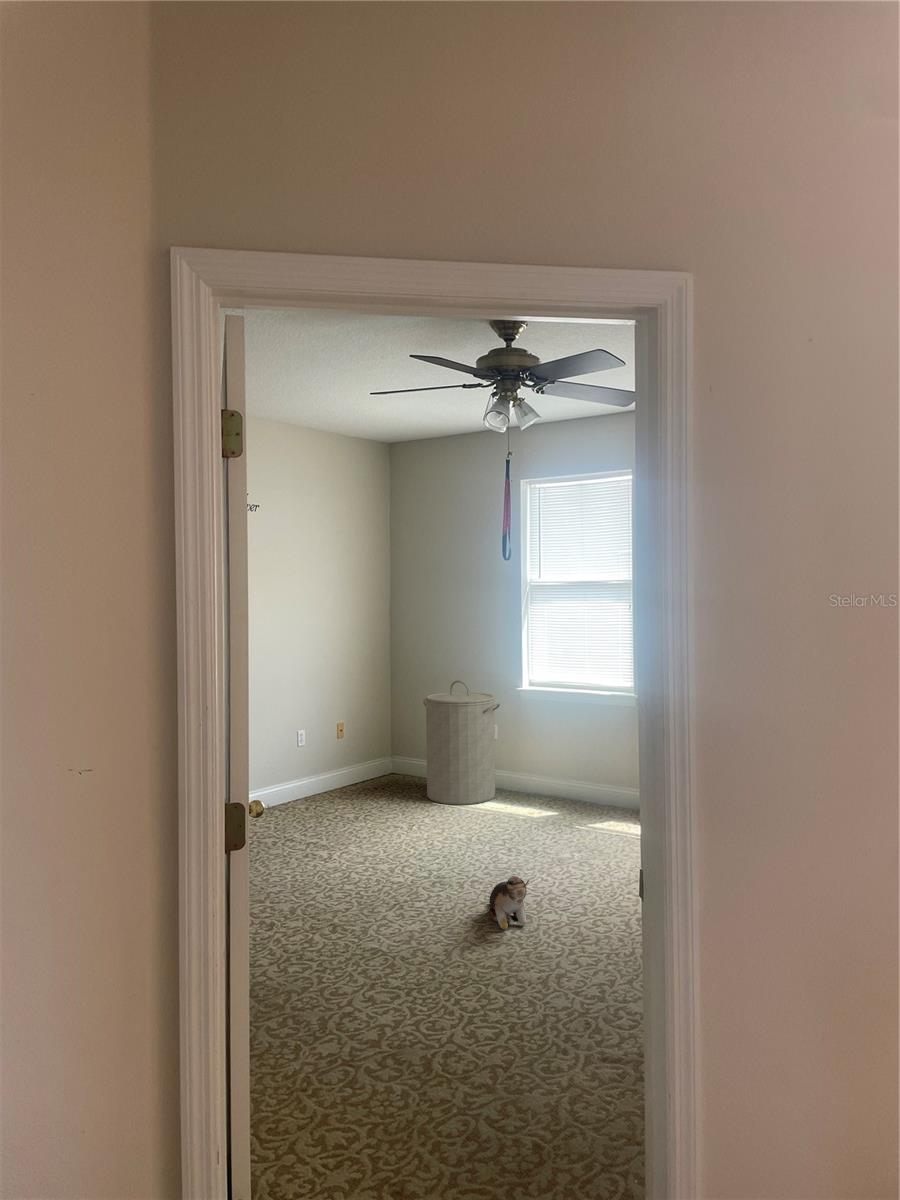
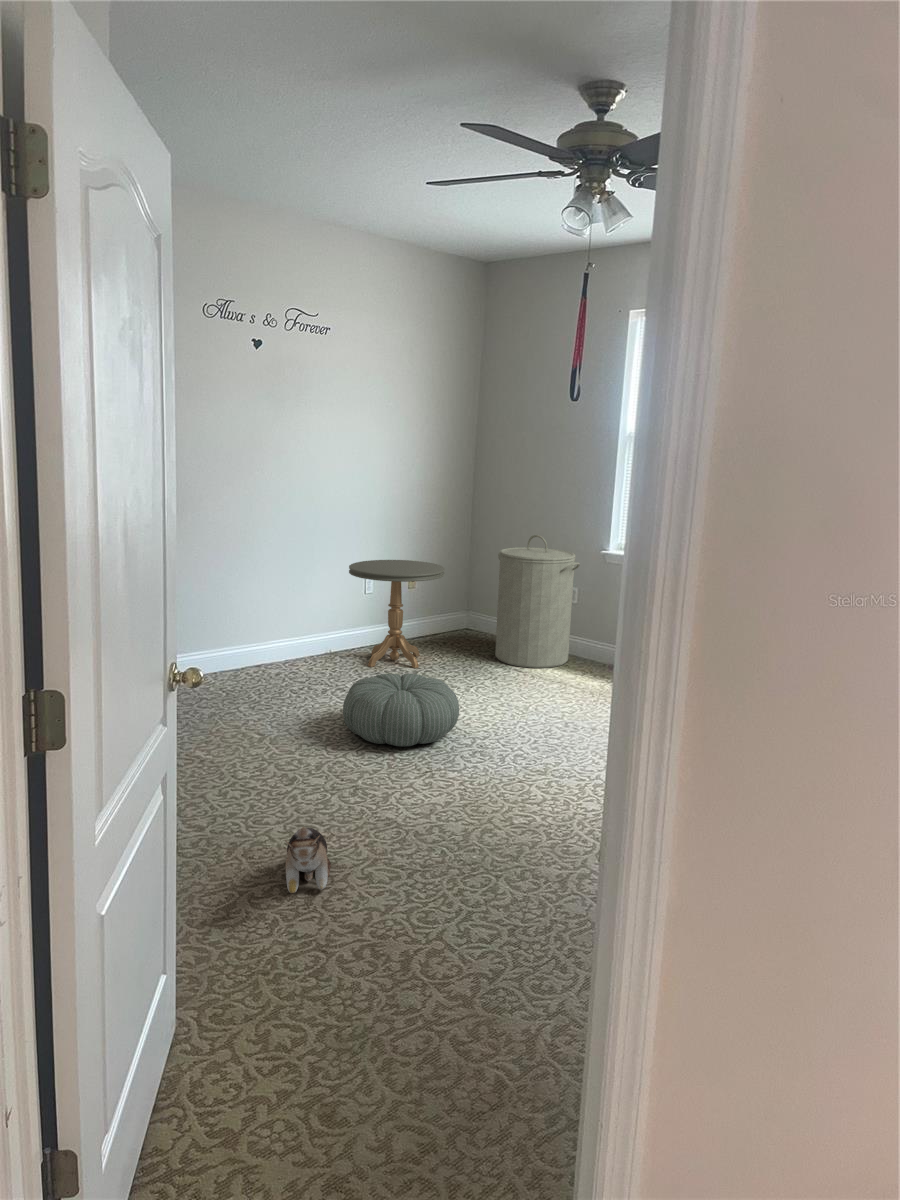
side table: none [287,712,378,817] -> present [349,560,445,668]
pouf: none [305,816,414,884] -> present [343,673,459,747]
plush toy: present [489,876,529,929] -> present [285,827,331,893]

